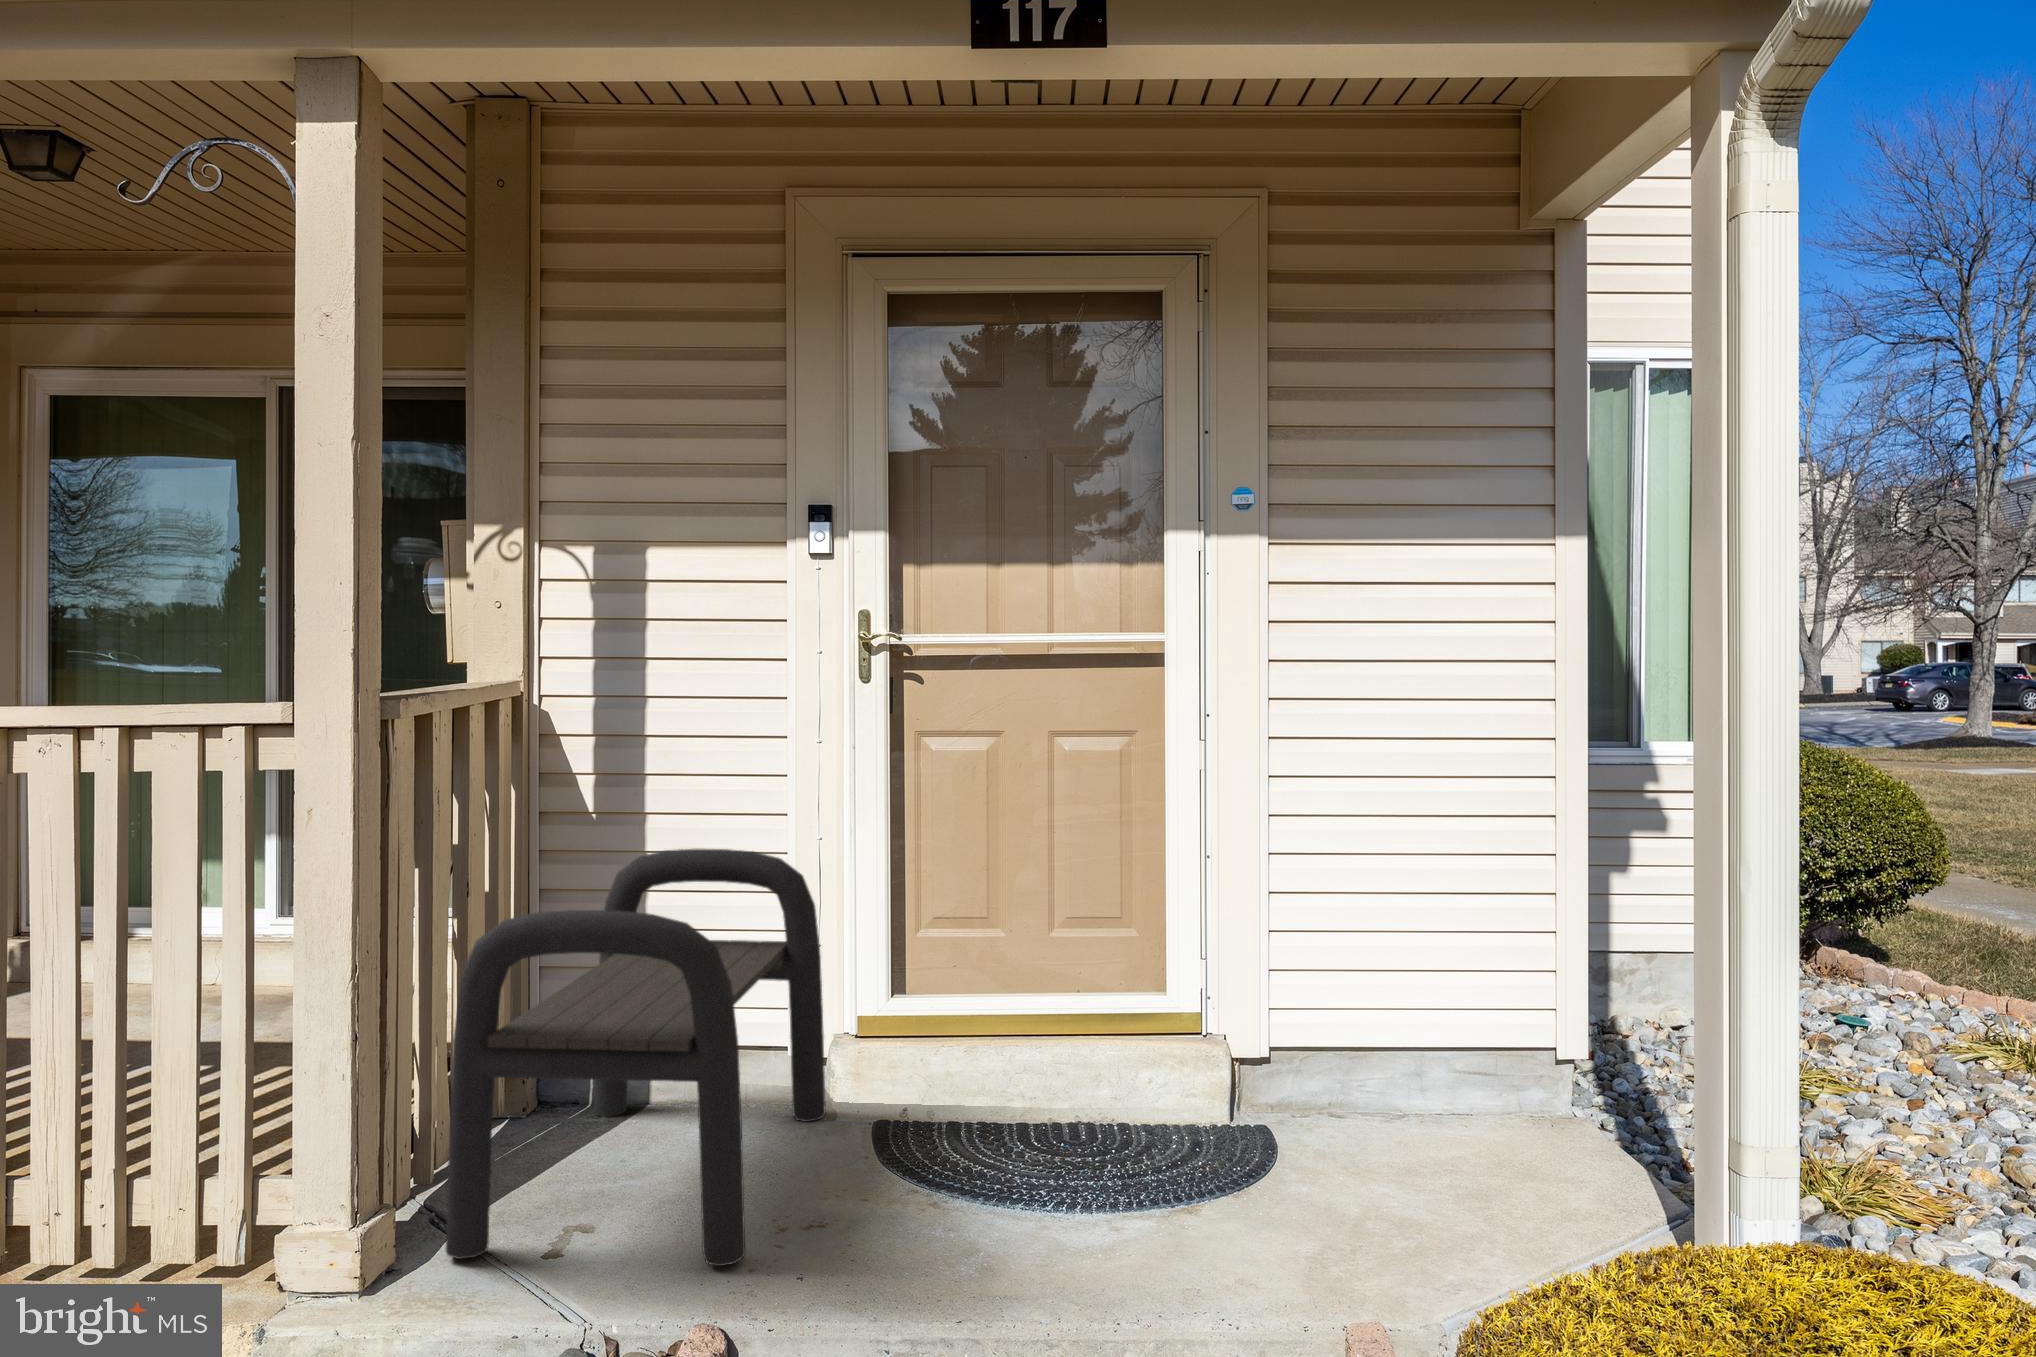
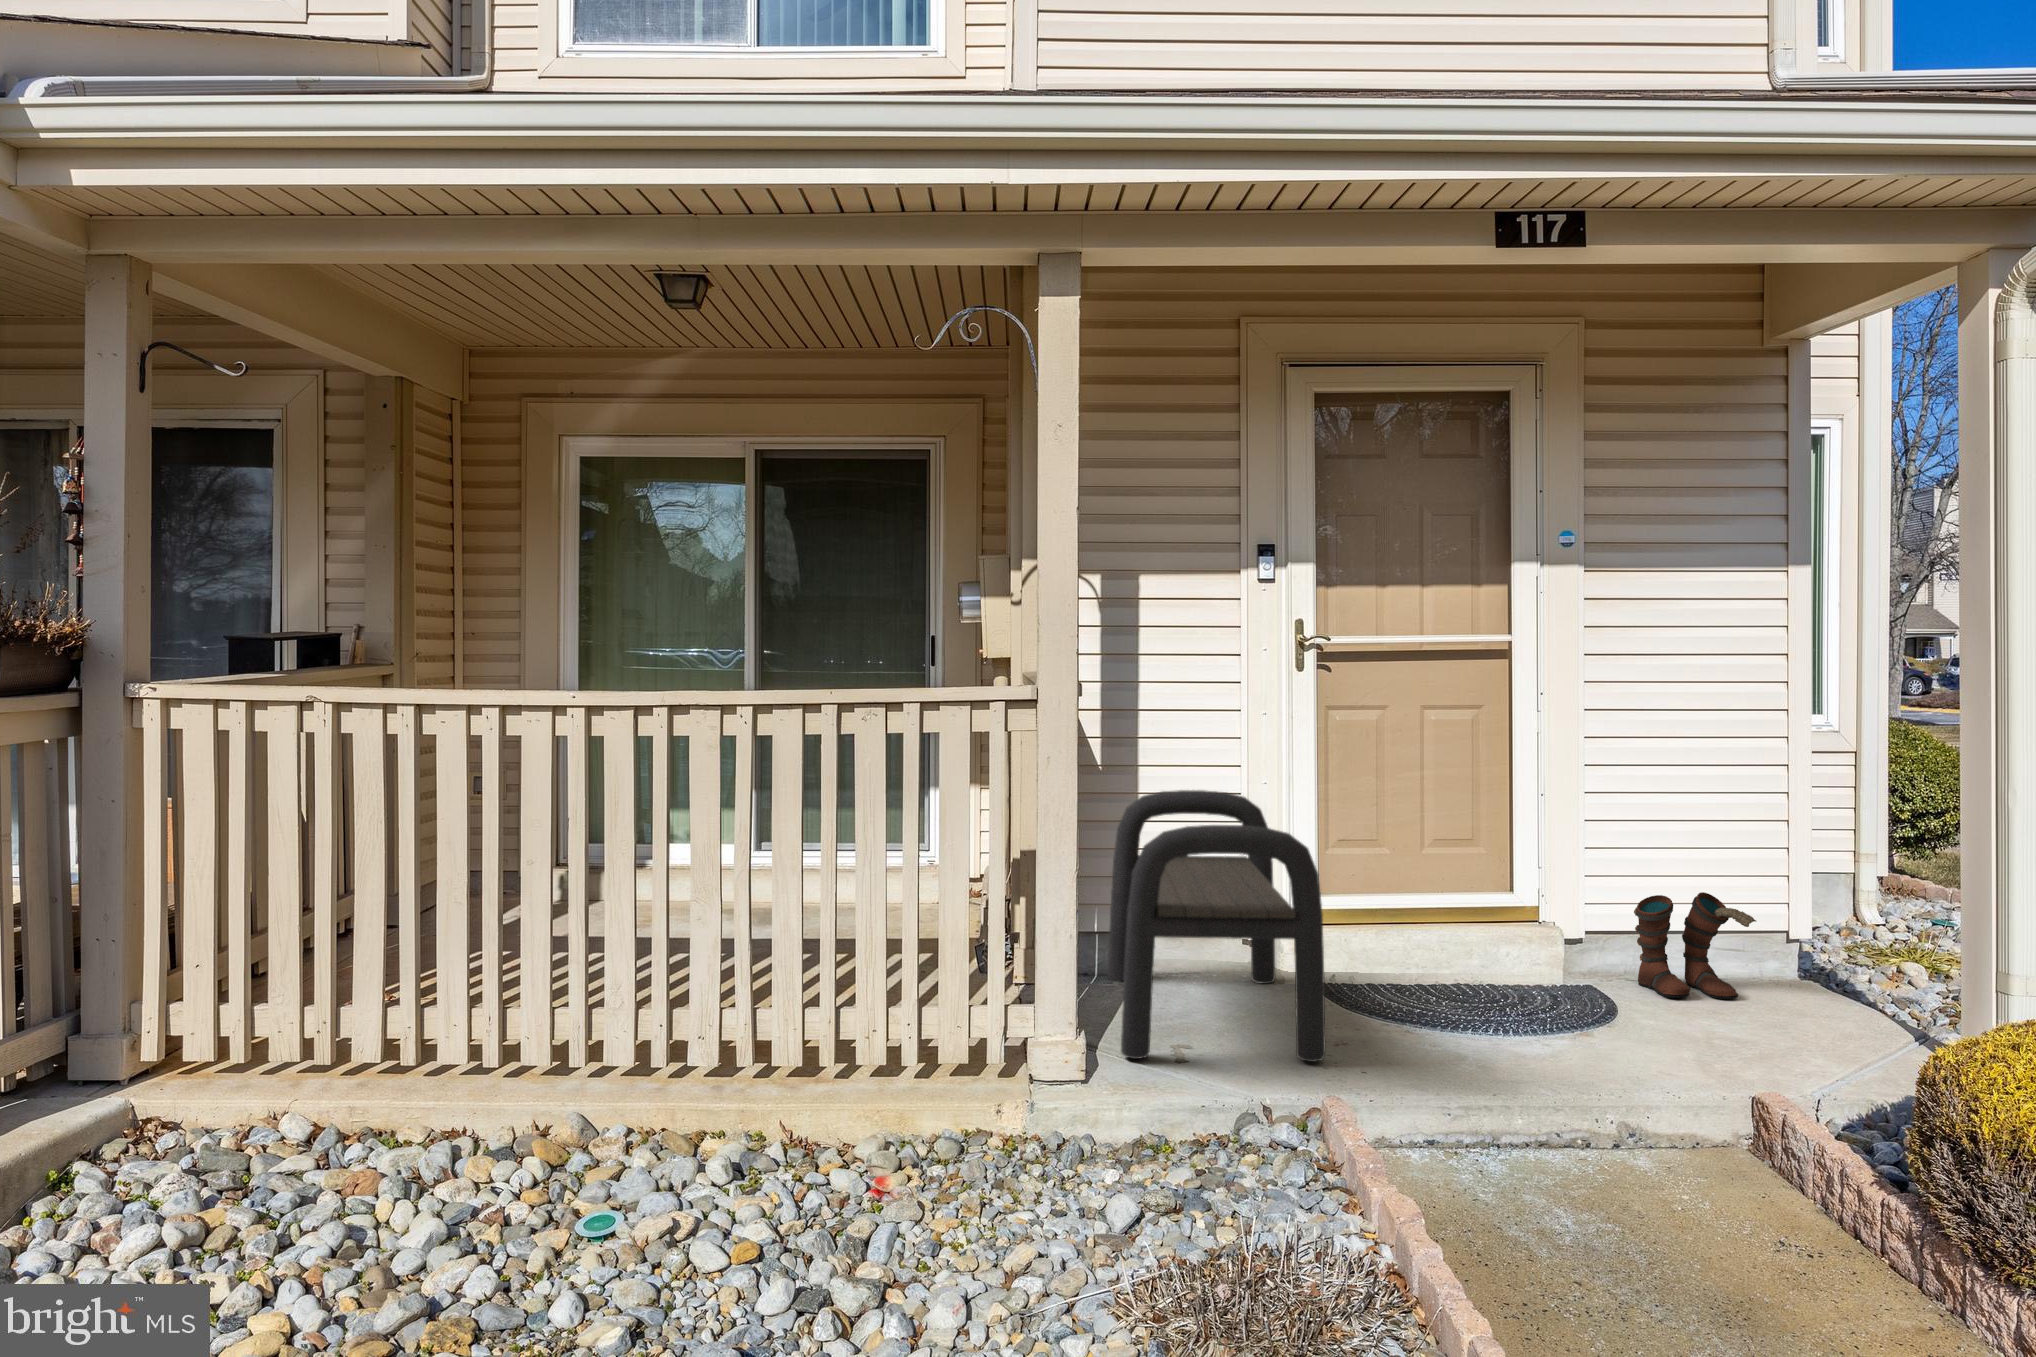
boots: none [1334,995,1495,1151] -> present [1634,892,1756,999]

